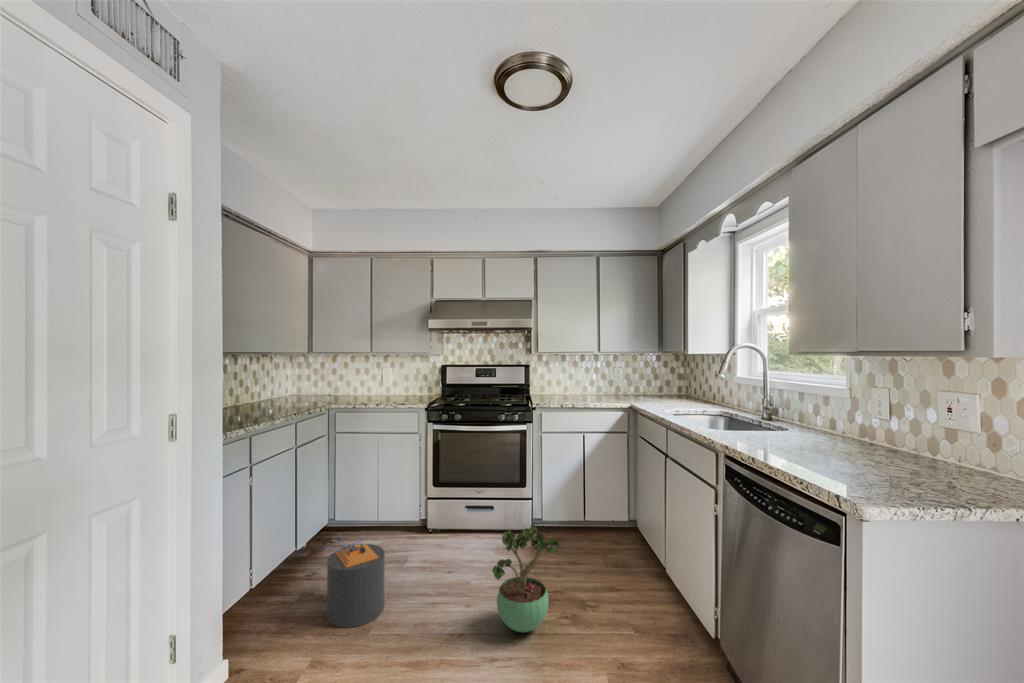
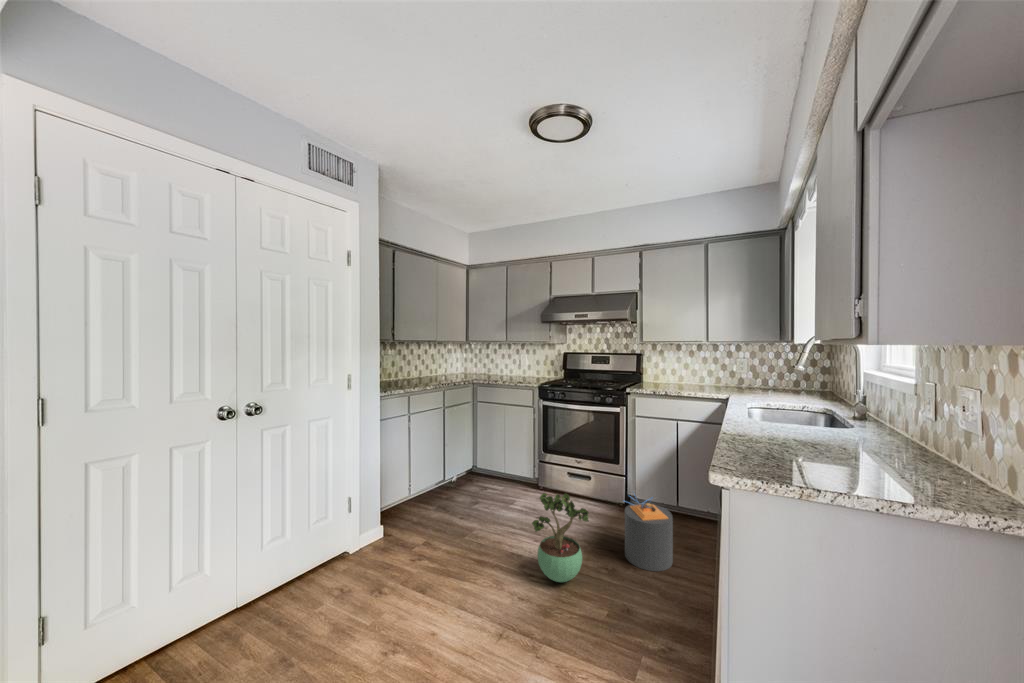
trash can: present [326,534,385,628] -> present [624,496,673,571]

